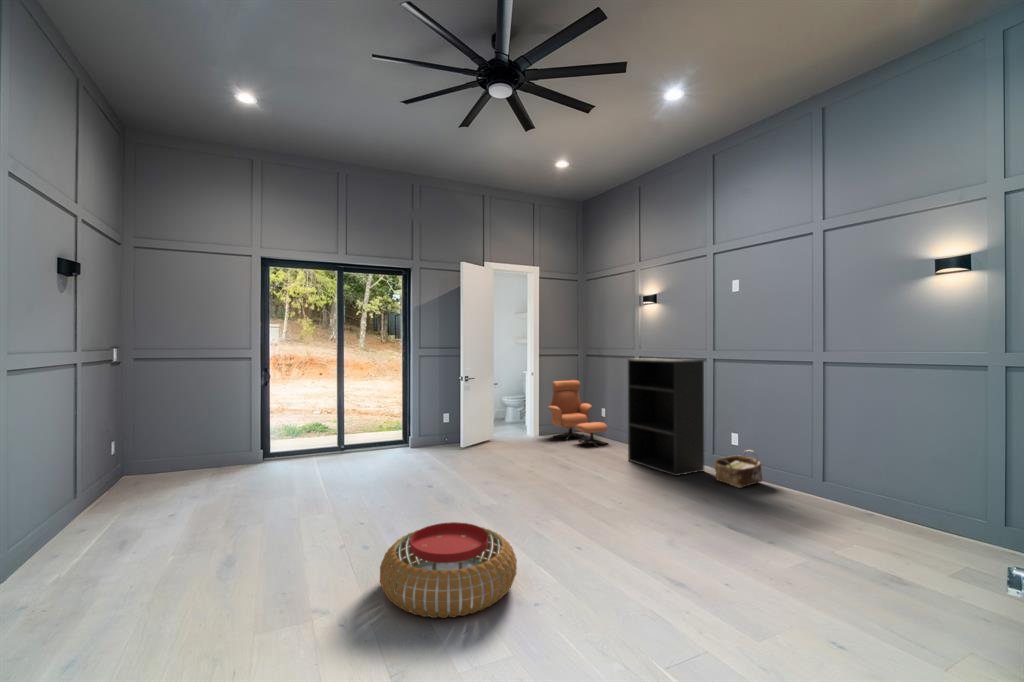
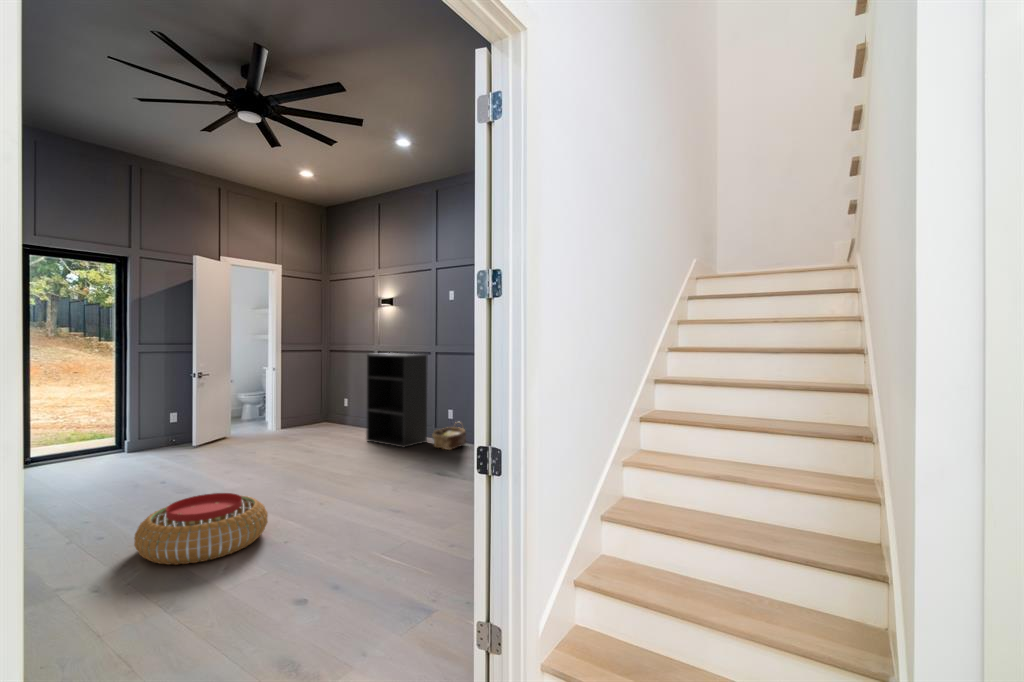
lounge chair: present [548,380,608,447] -> none [290,375,350,433]

